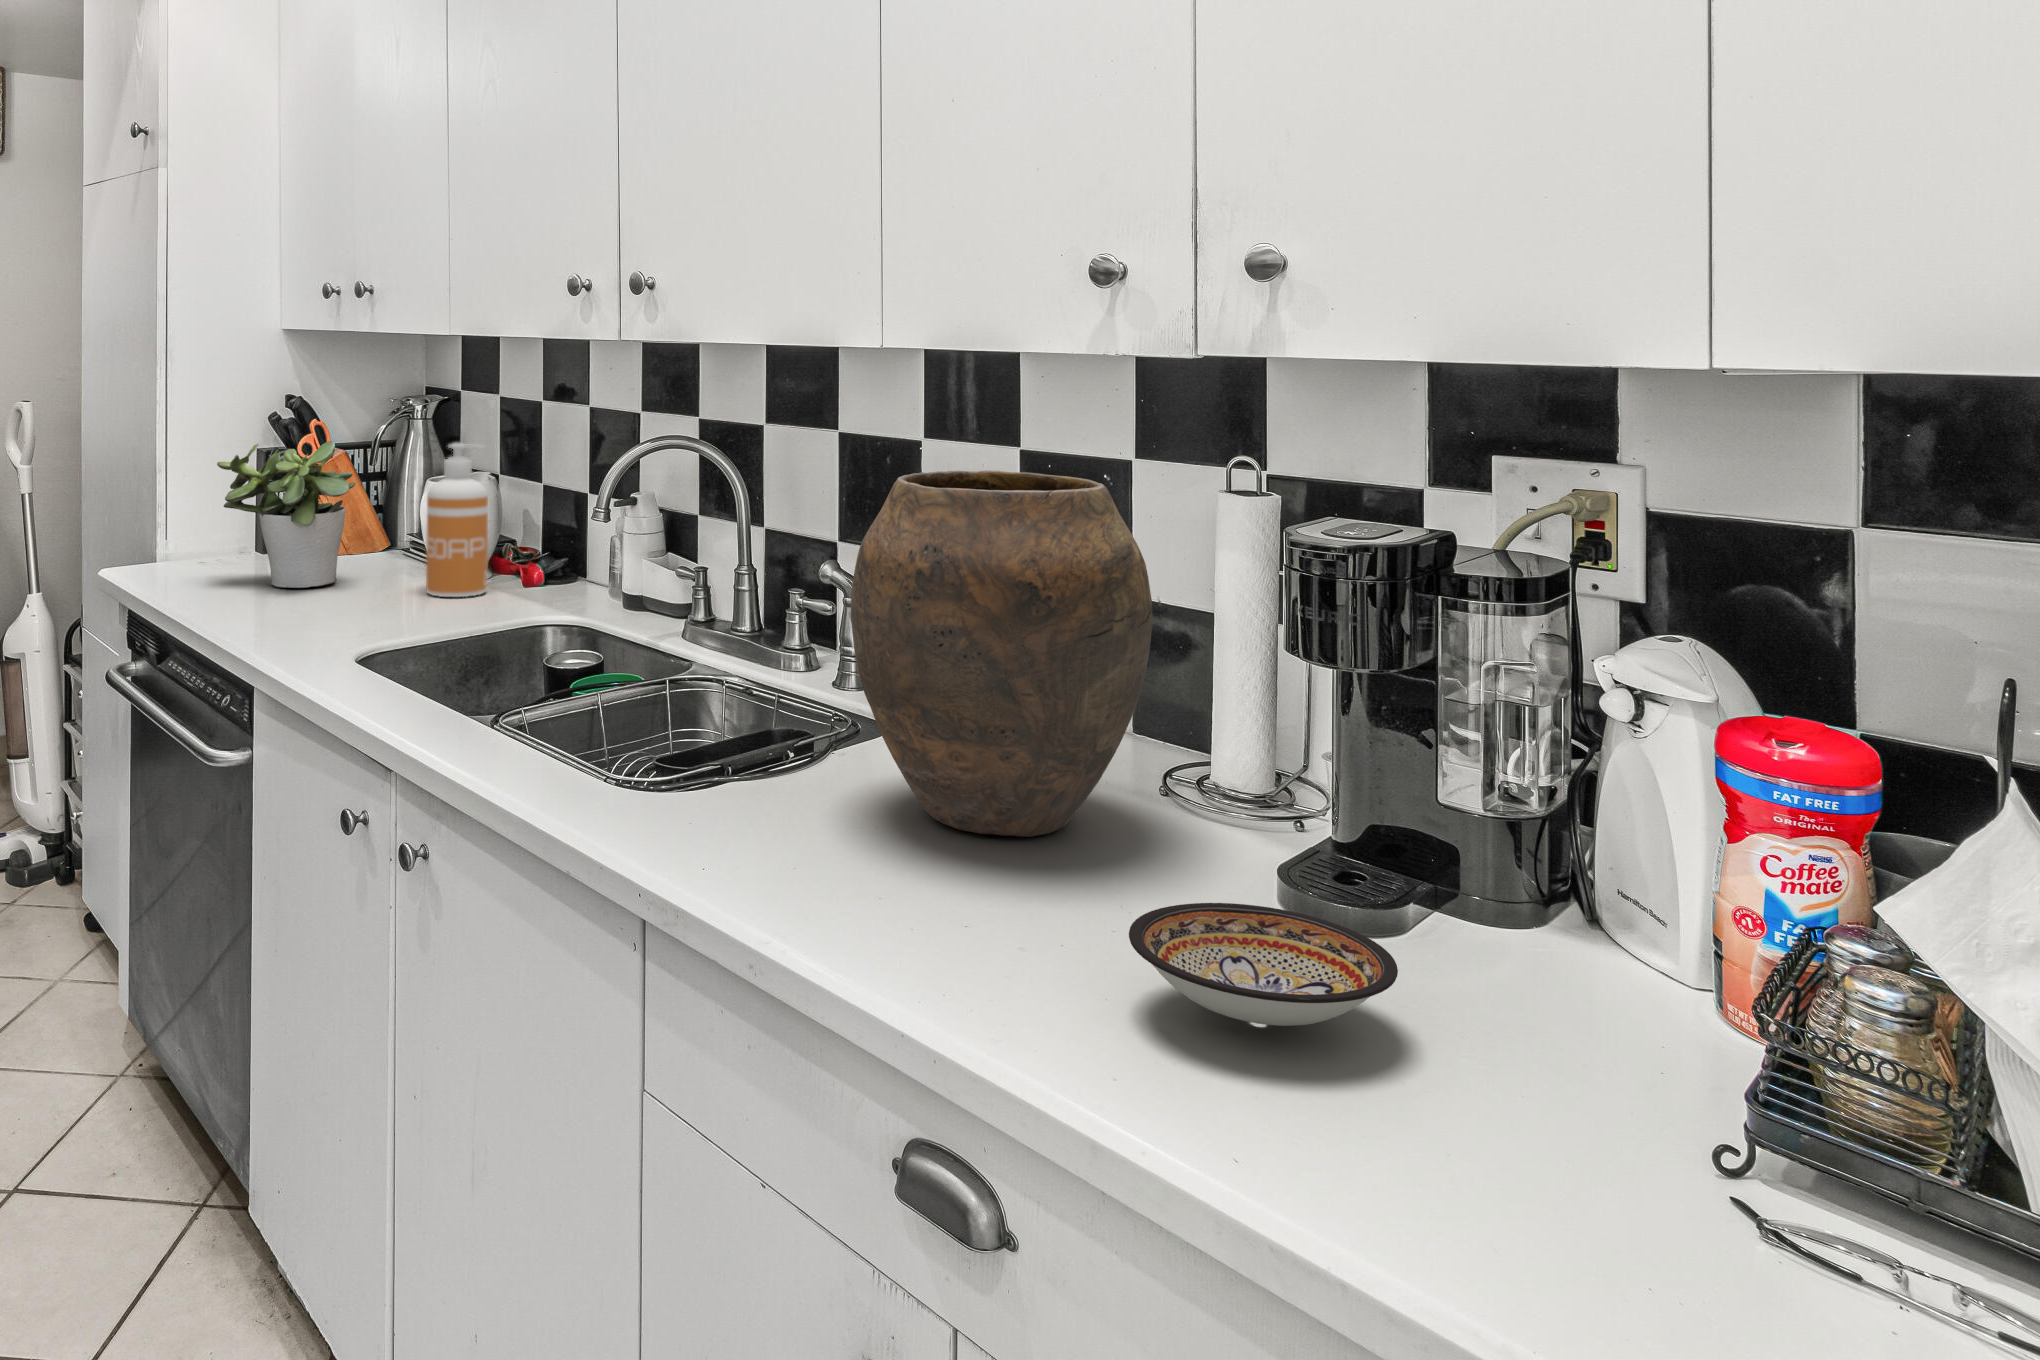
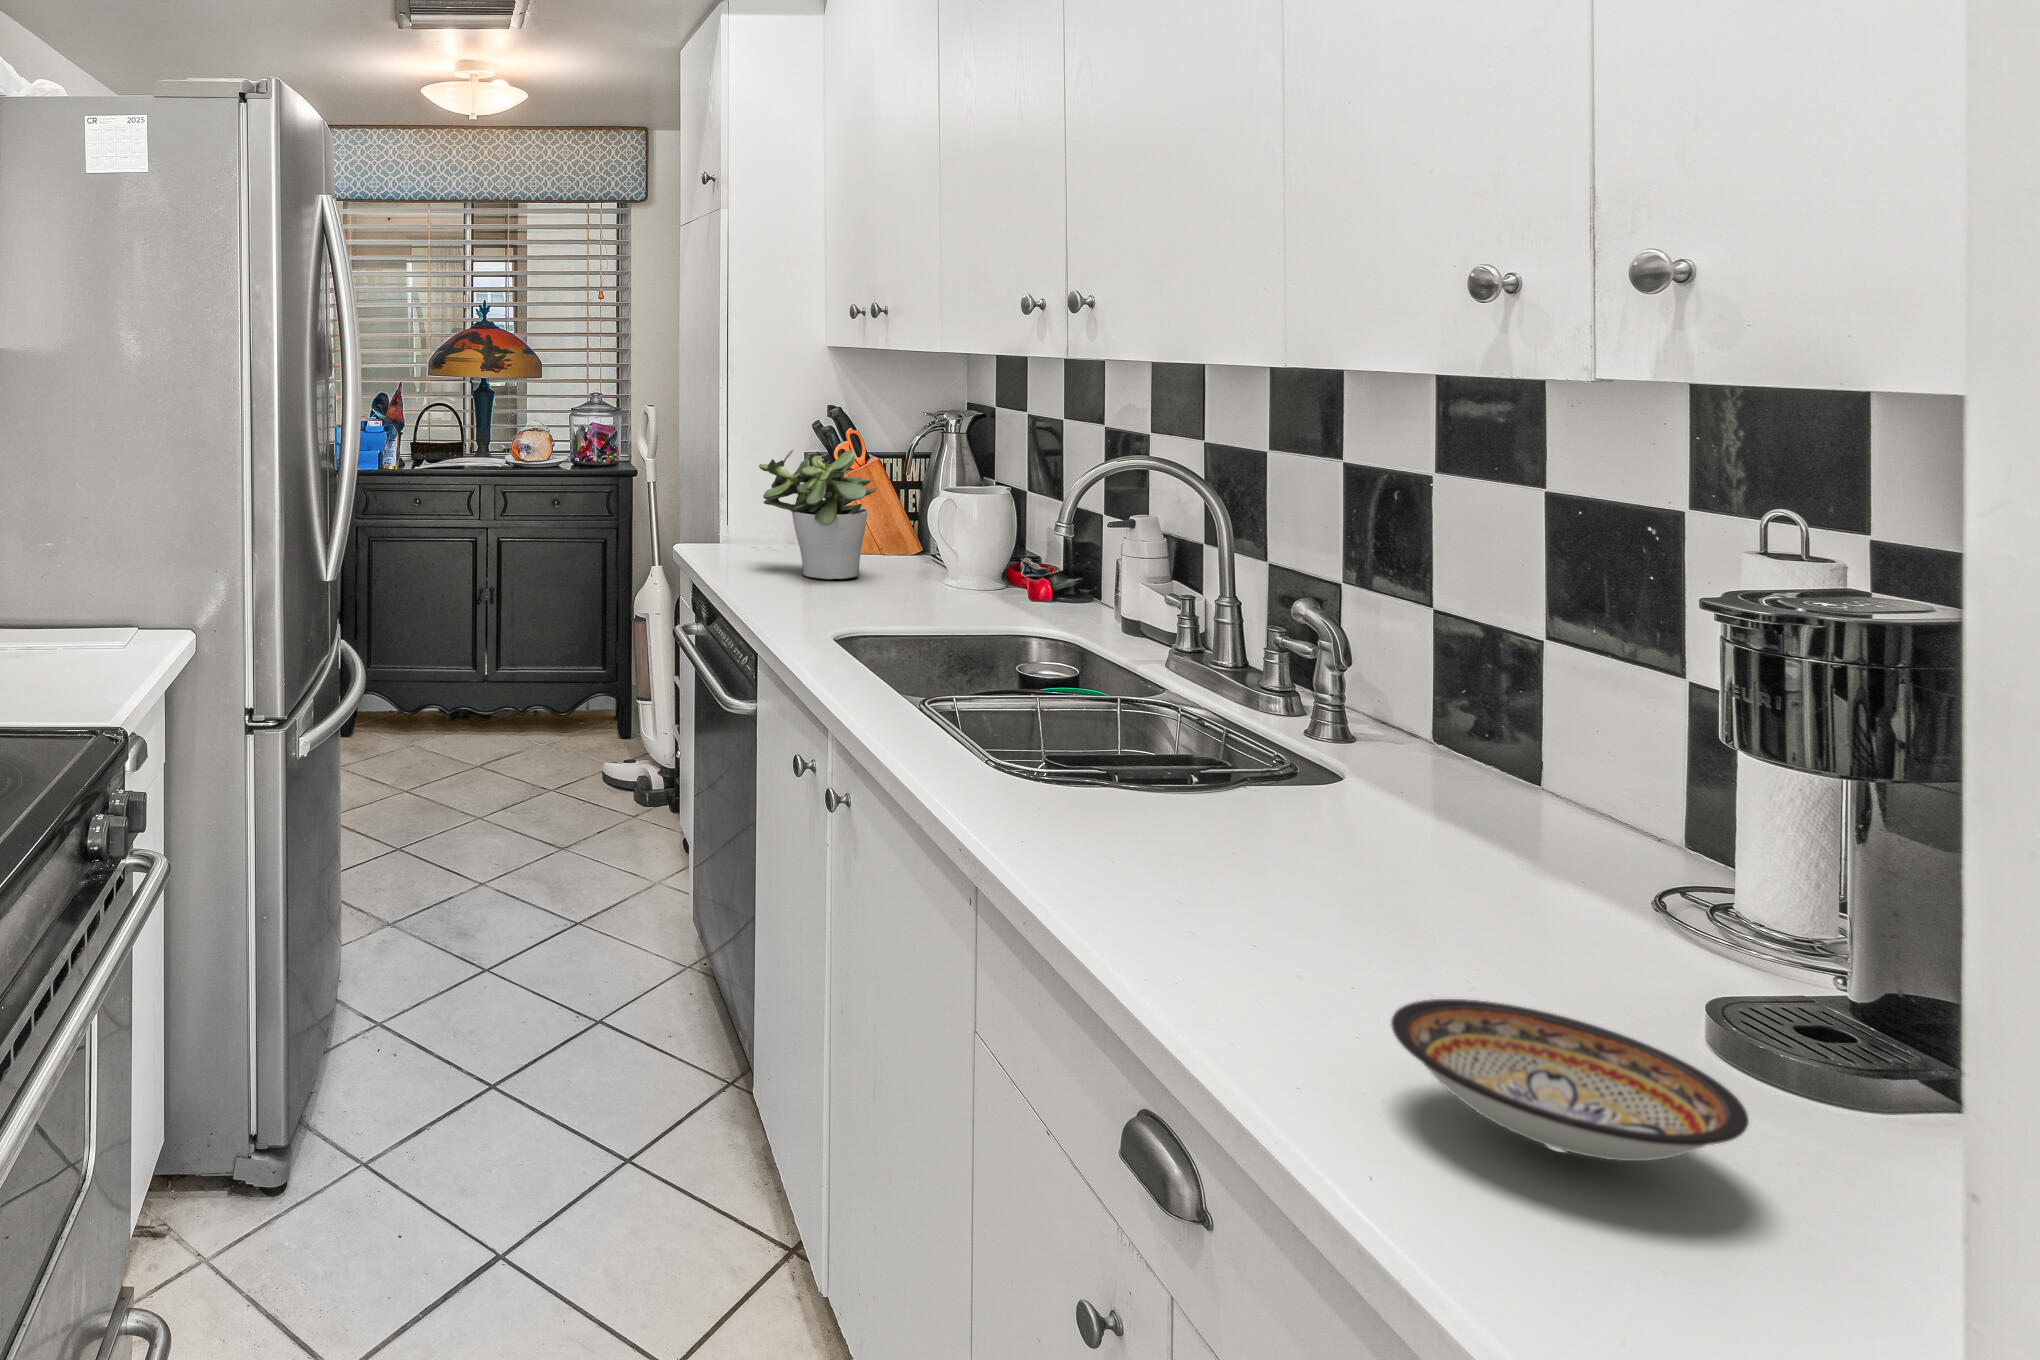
soap dispenser: present [426,443,488,597] -> none [934,457,994,602]
vase: present [851,470,1152,837] -> none [1222,513,1599,917]

